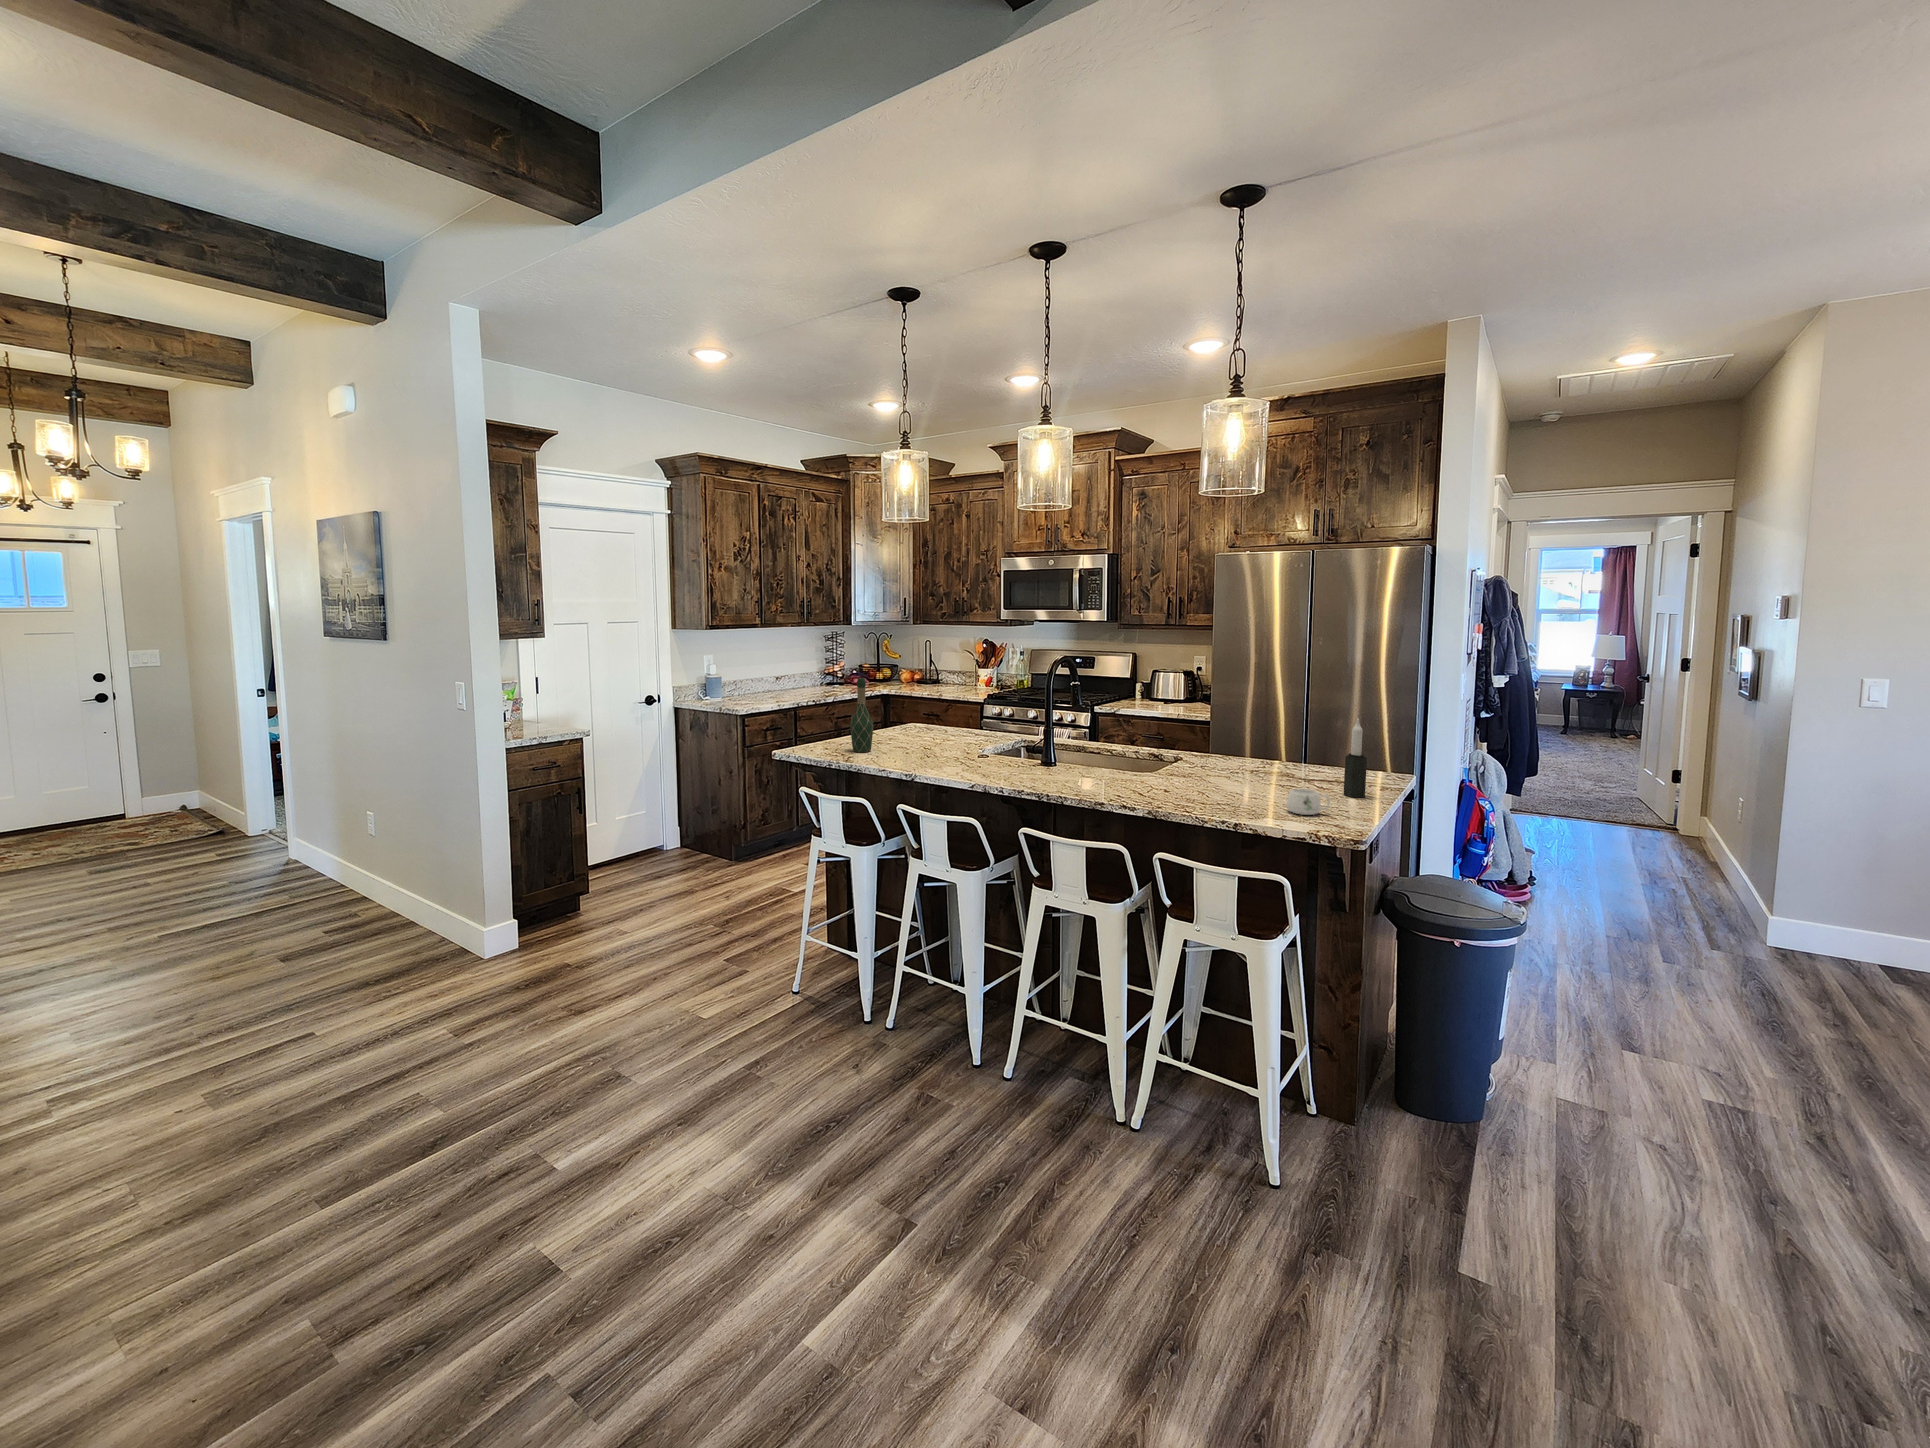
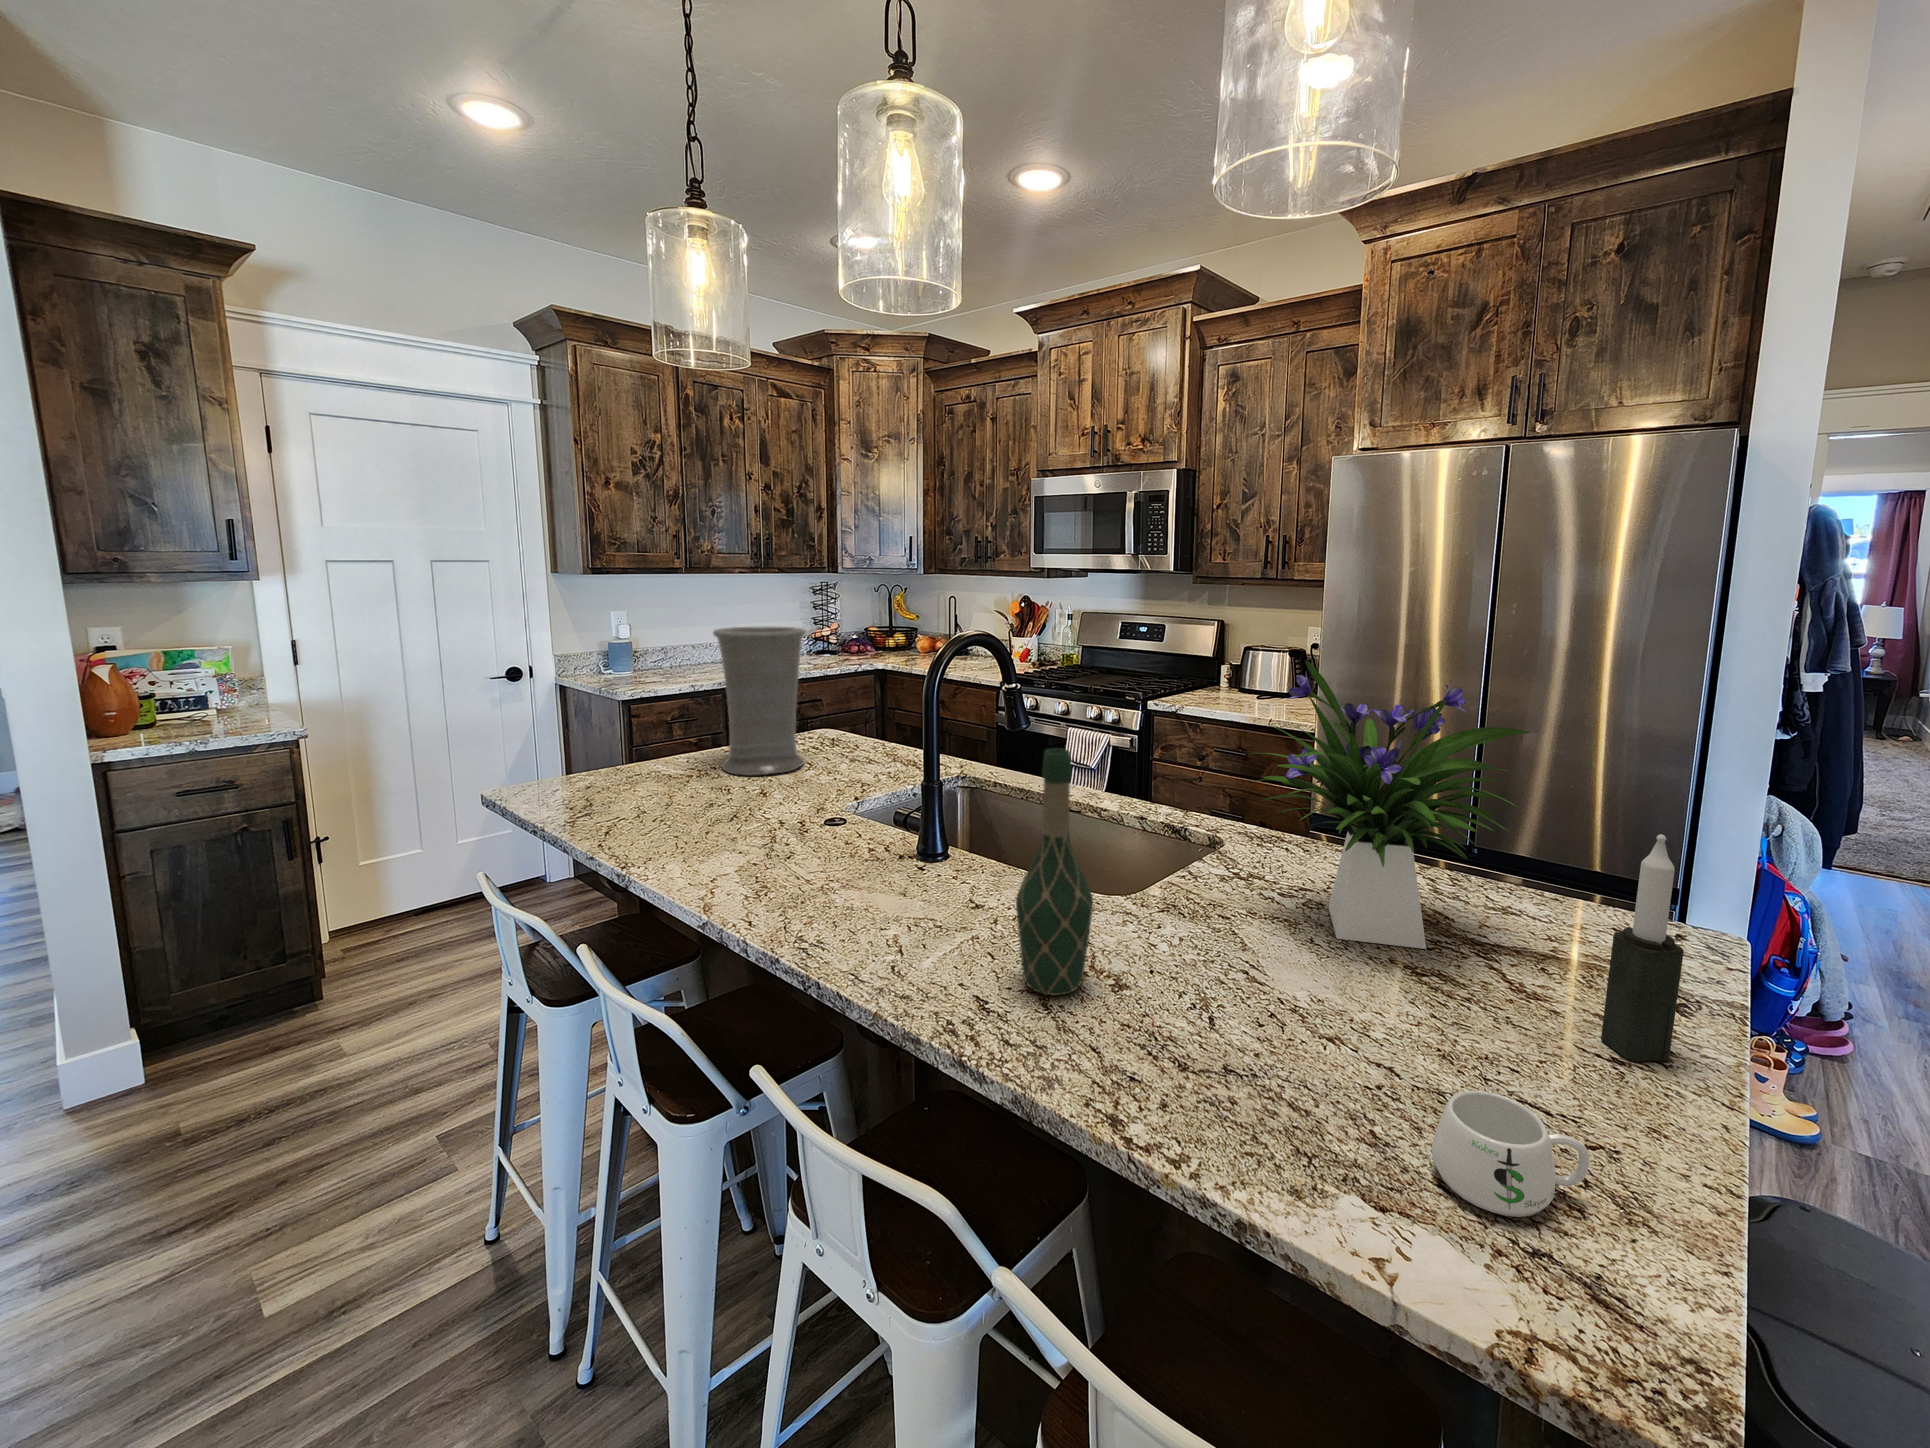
vase: none [894,660,942,741] -> present [713,626,806,775]
flower arrangement: none [1203,665,1319,780] -> present [1252,660,1530,949]
wine bottle: present [850,678,873,752] -> present [1016,748,1093,995]

